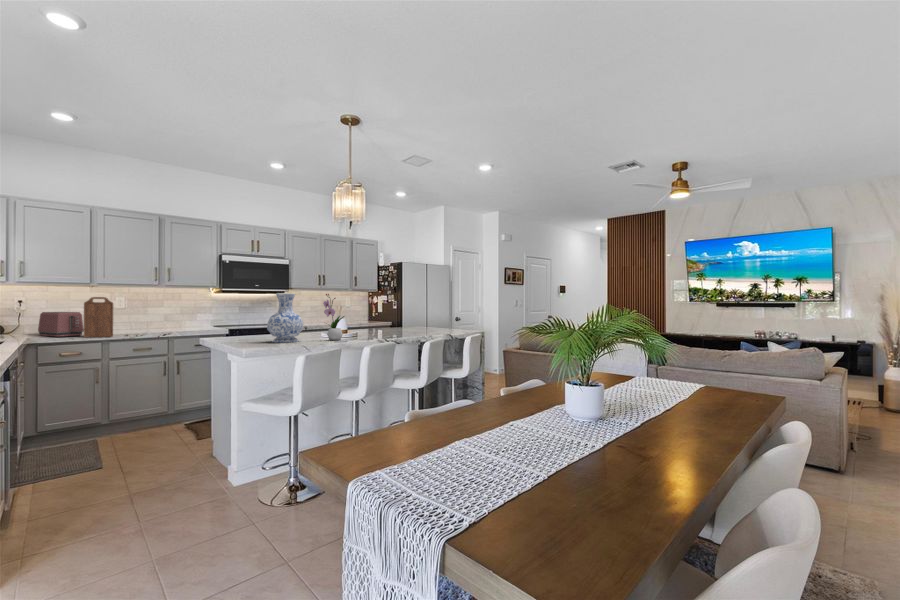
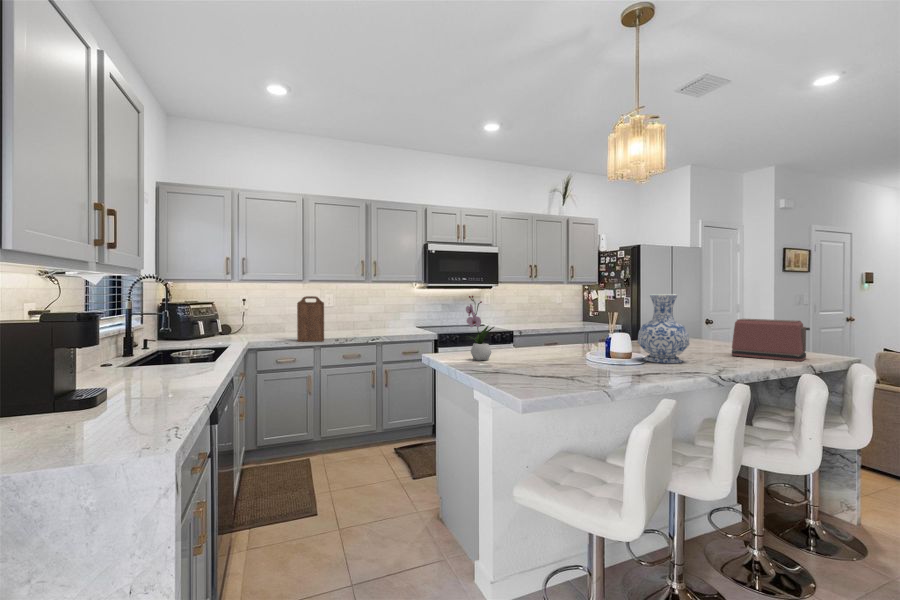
vase: present [267,293,304,343] -> present [638,294,690,363]
flower arrangement: present [323,294,344,340] -> present [466,296,494,361]
toaster: present [38,312,84,337] -> present [732,319,810,361]

